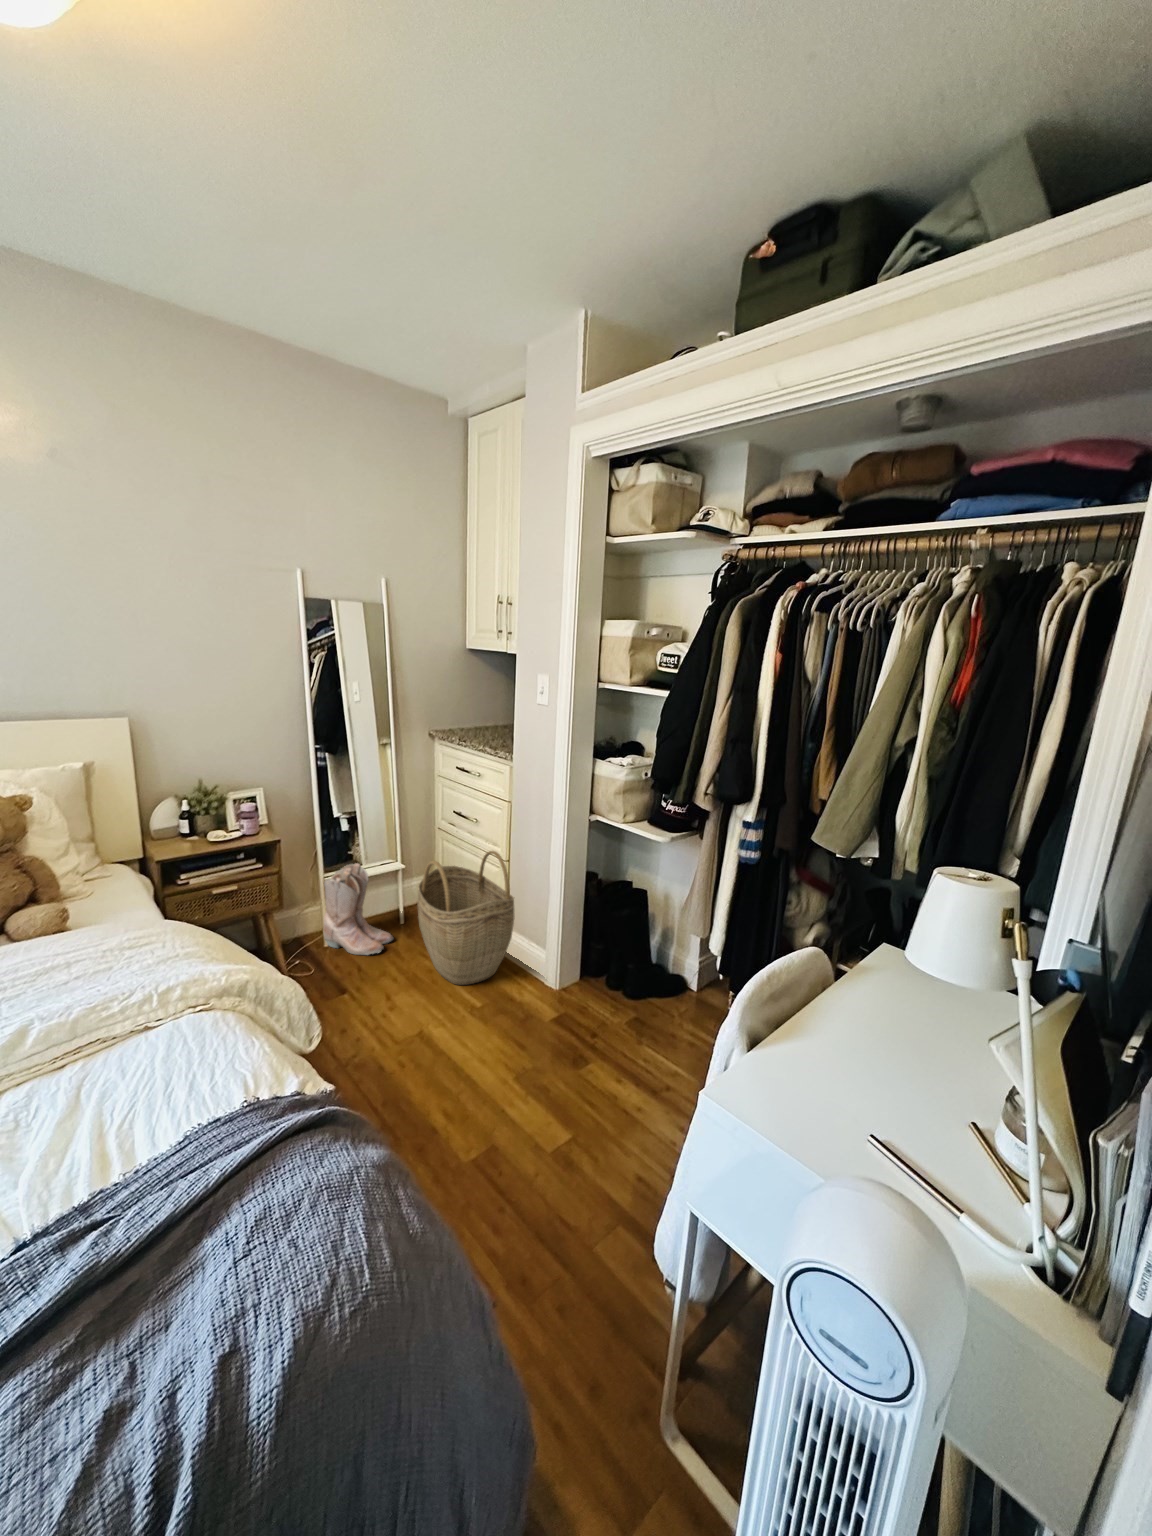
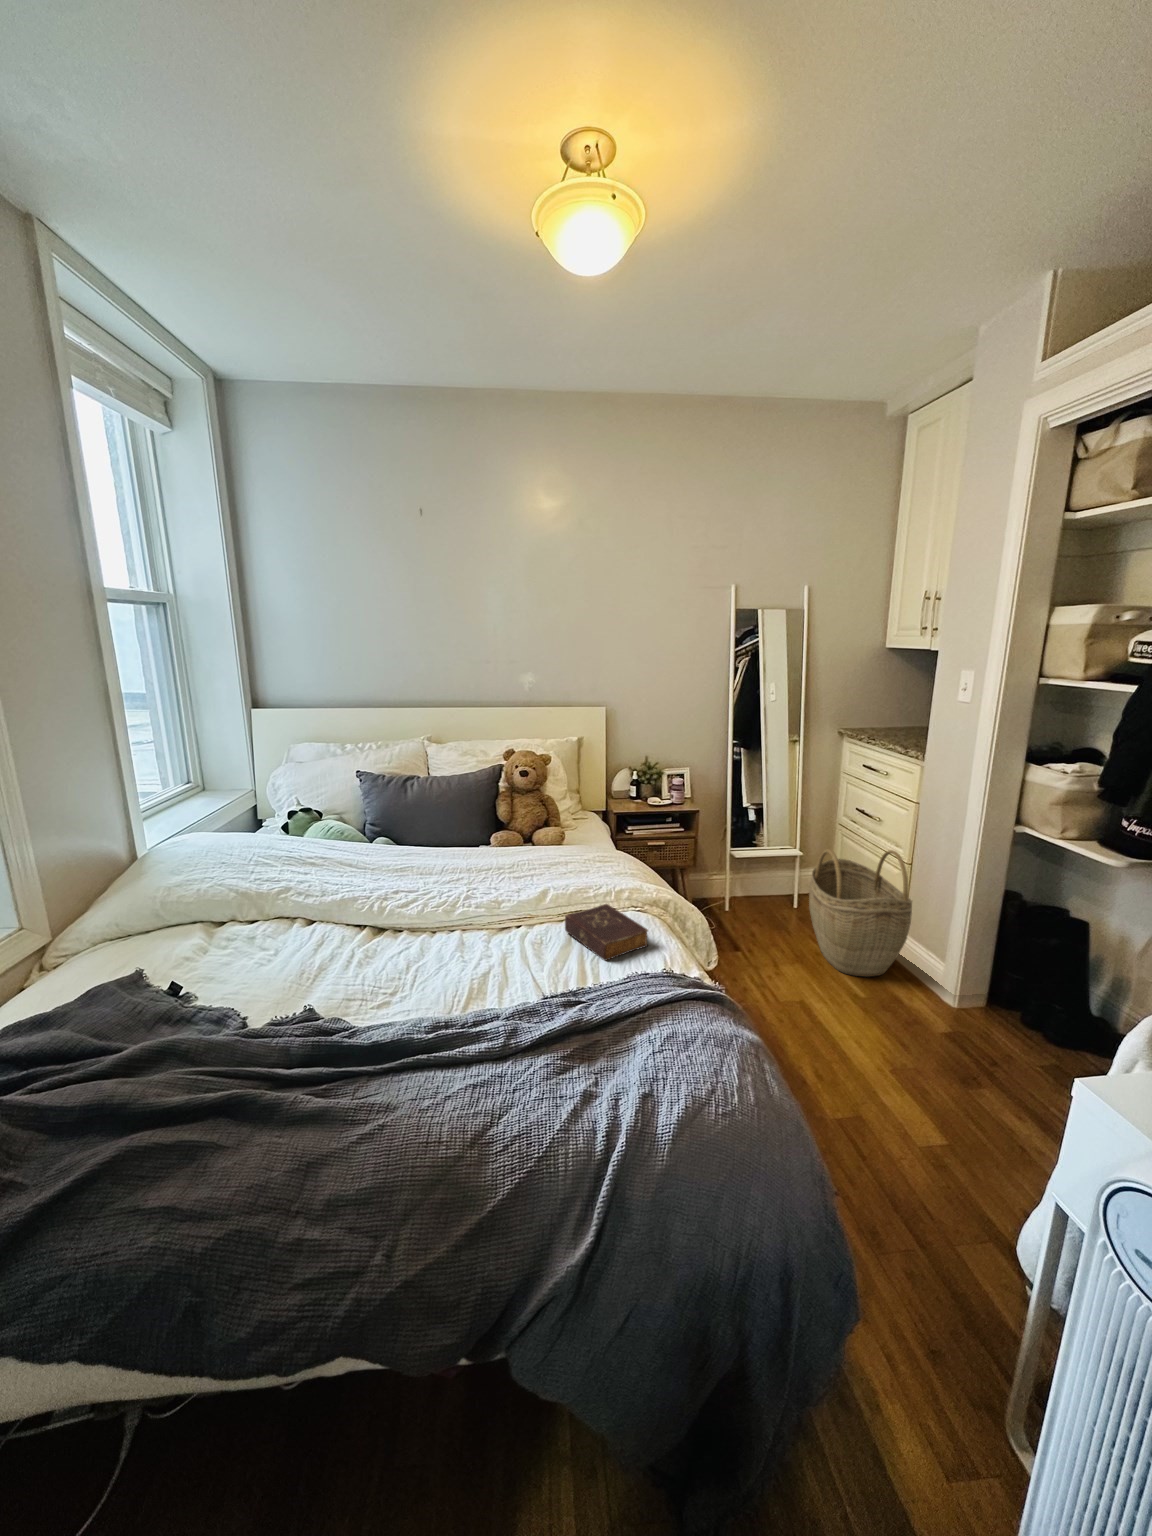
boots: present [324,864,393,955] -> none [725,843,785,926]
book: none [62,1019,218,1120] -> present [565,904,648,961]

